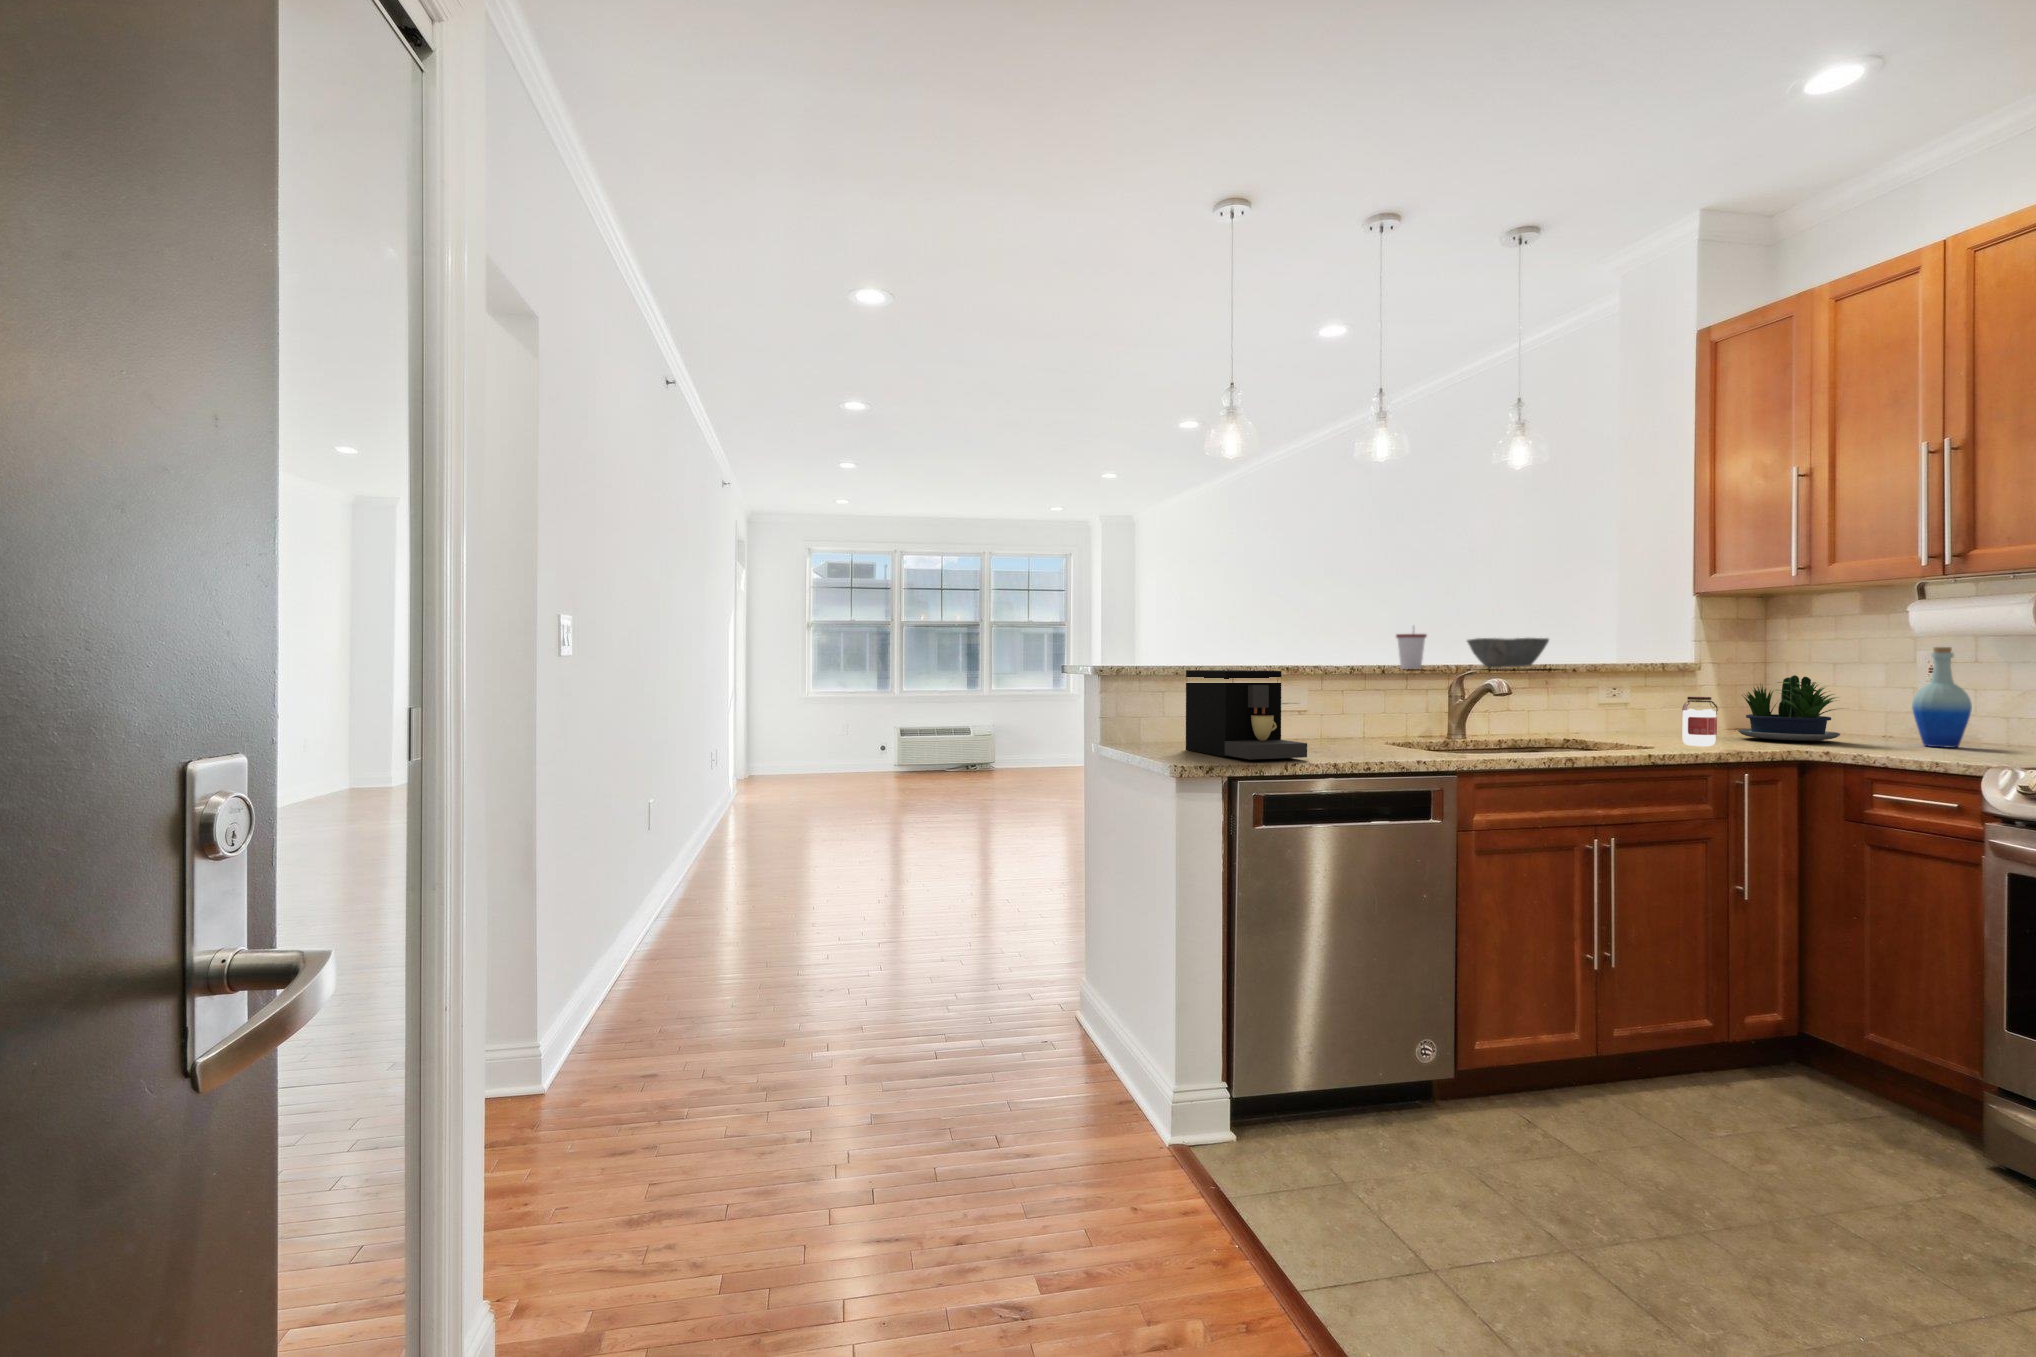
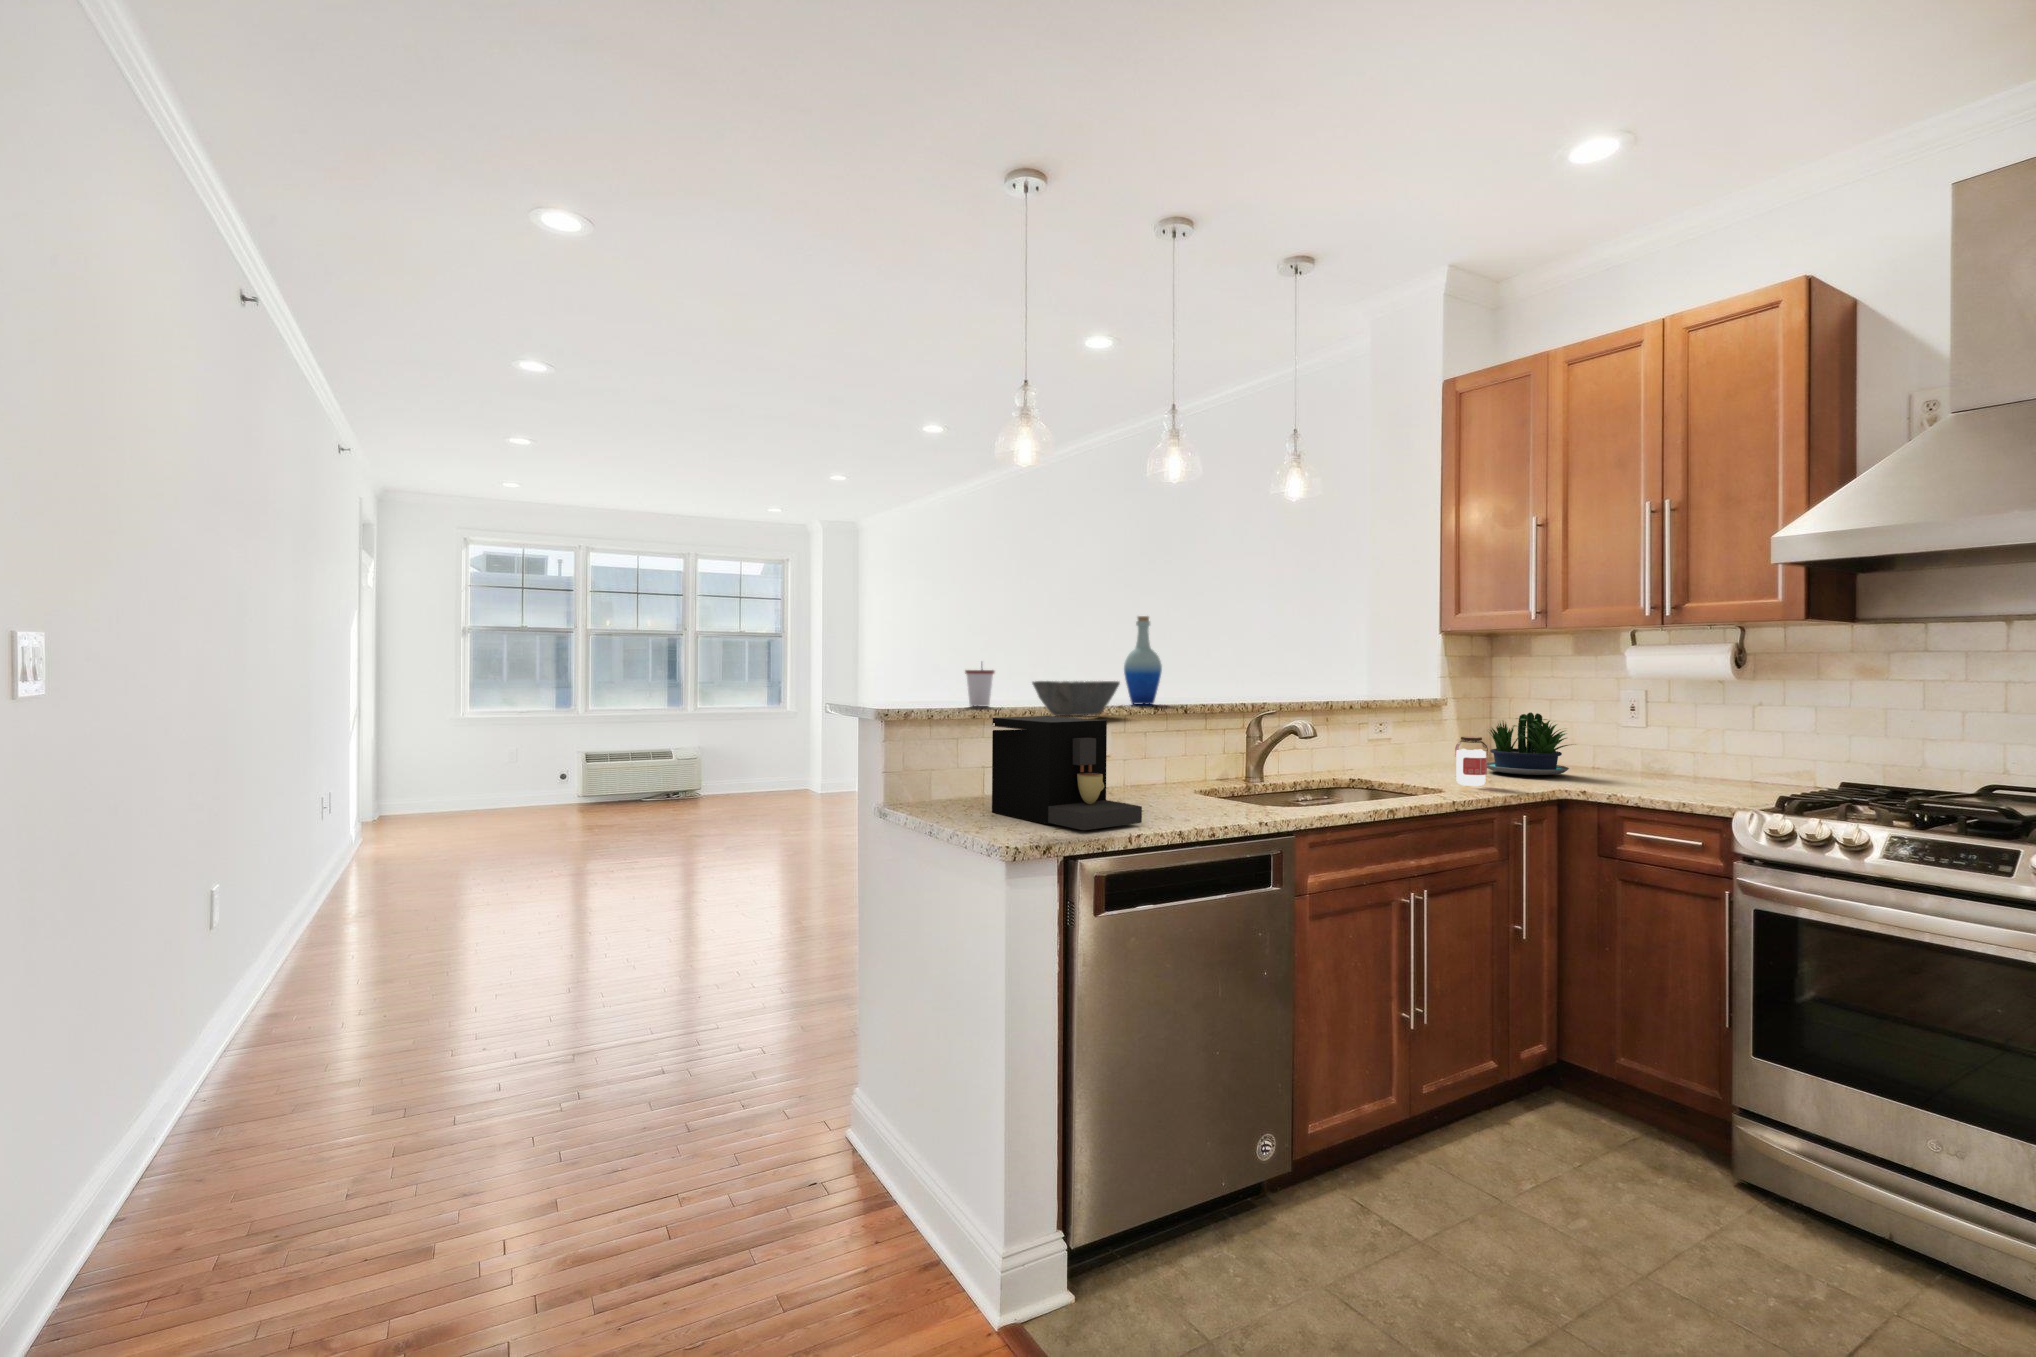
cup: present [1396,633,1427,669] -> present [965,664,994,706]
bowl: present [1467,638,1549,668] -> present [1032,681,1120,716]
bottle: present [1912,647,1972,748] -> present [1124,616,1162,705]

